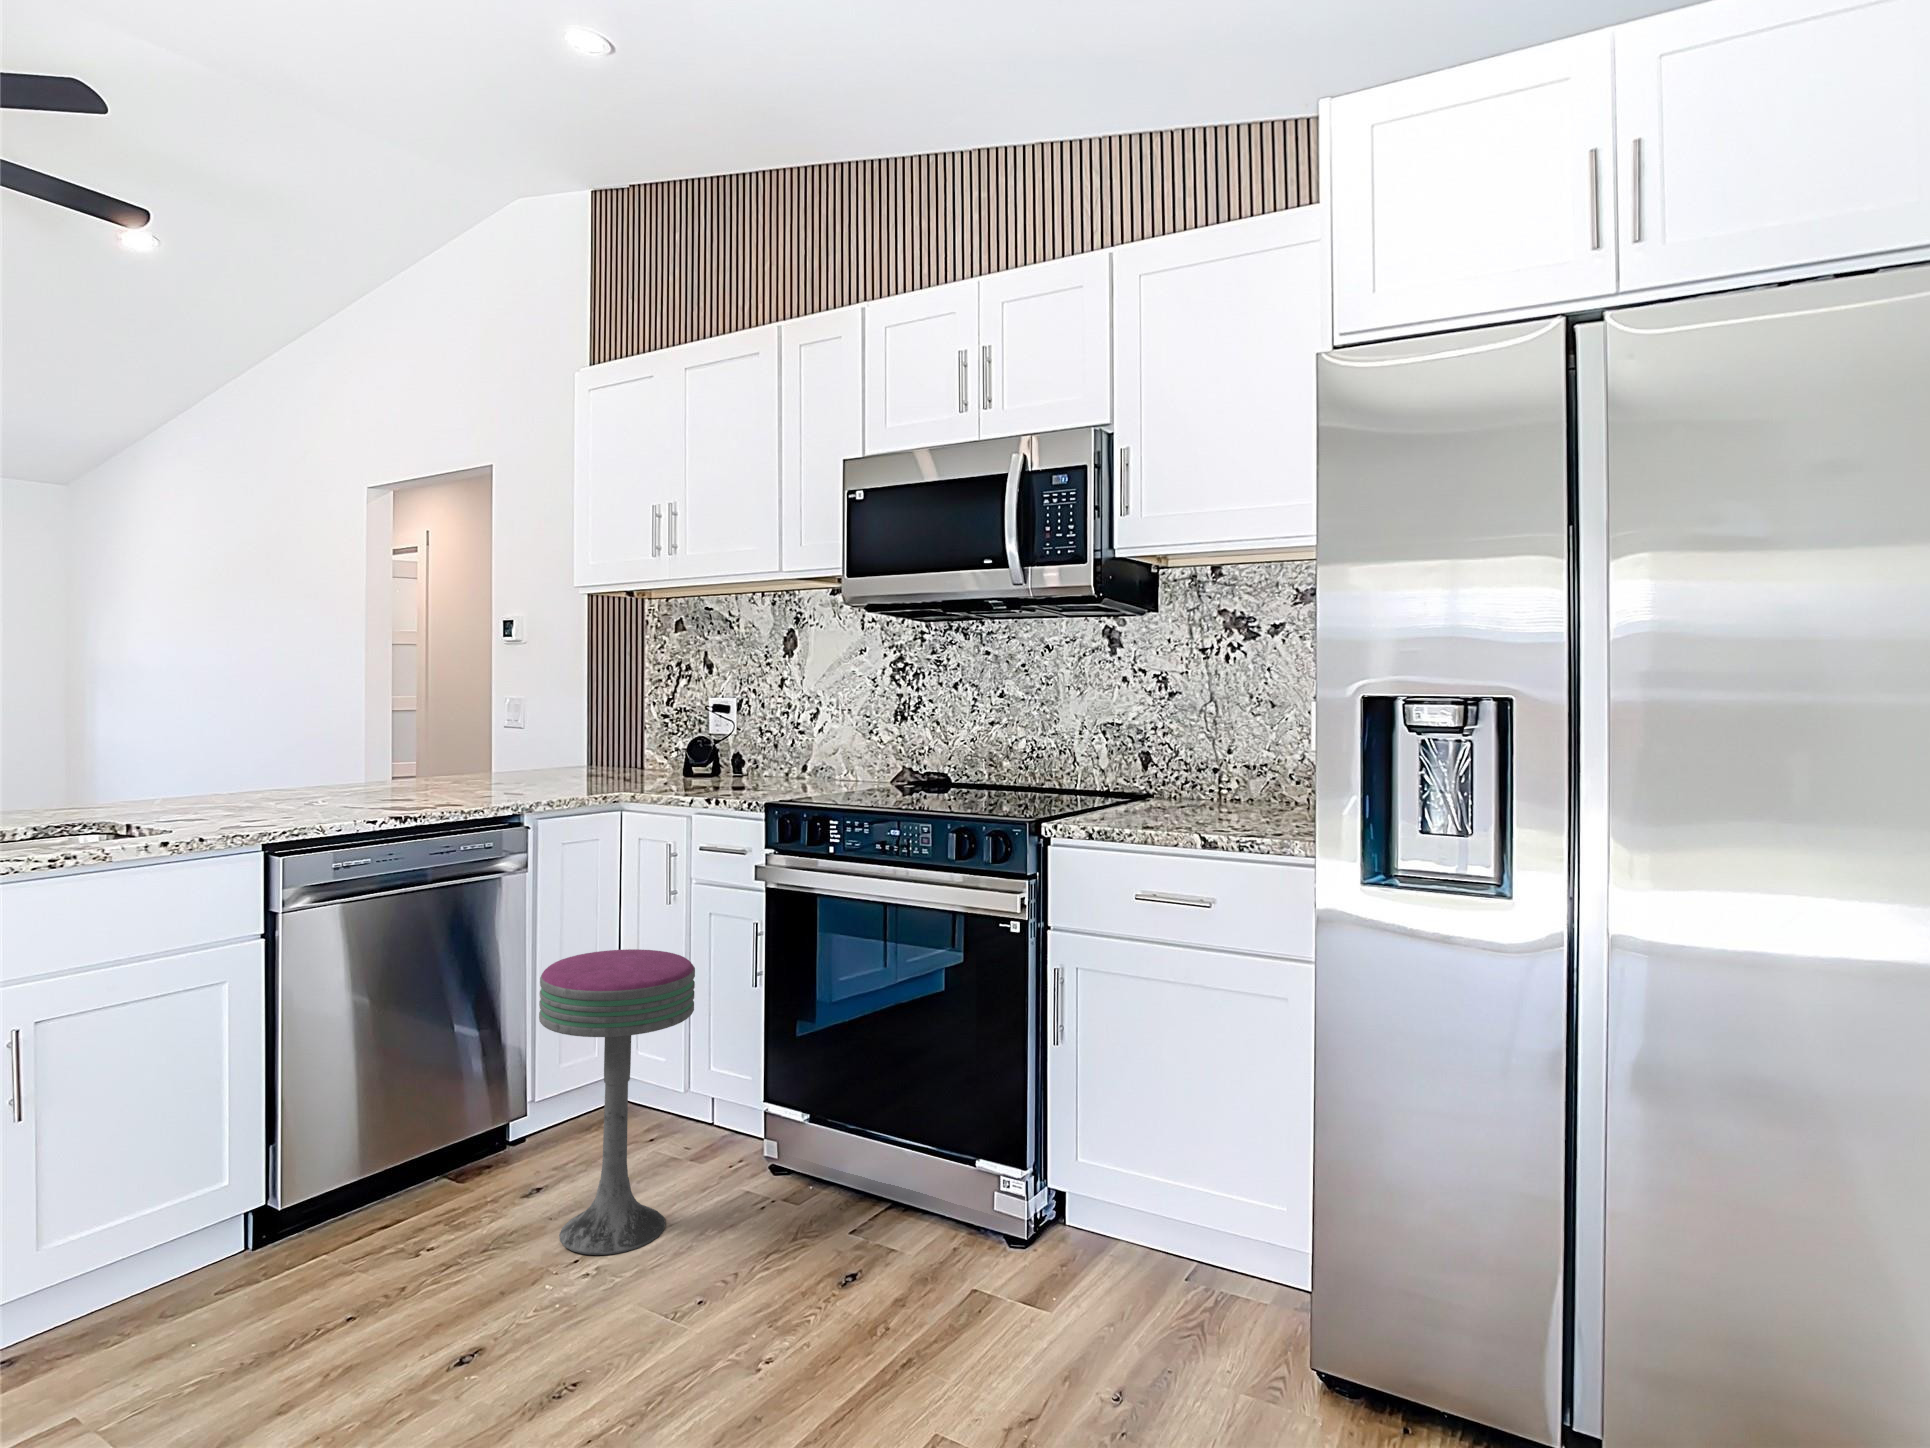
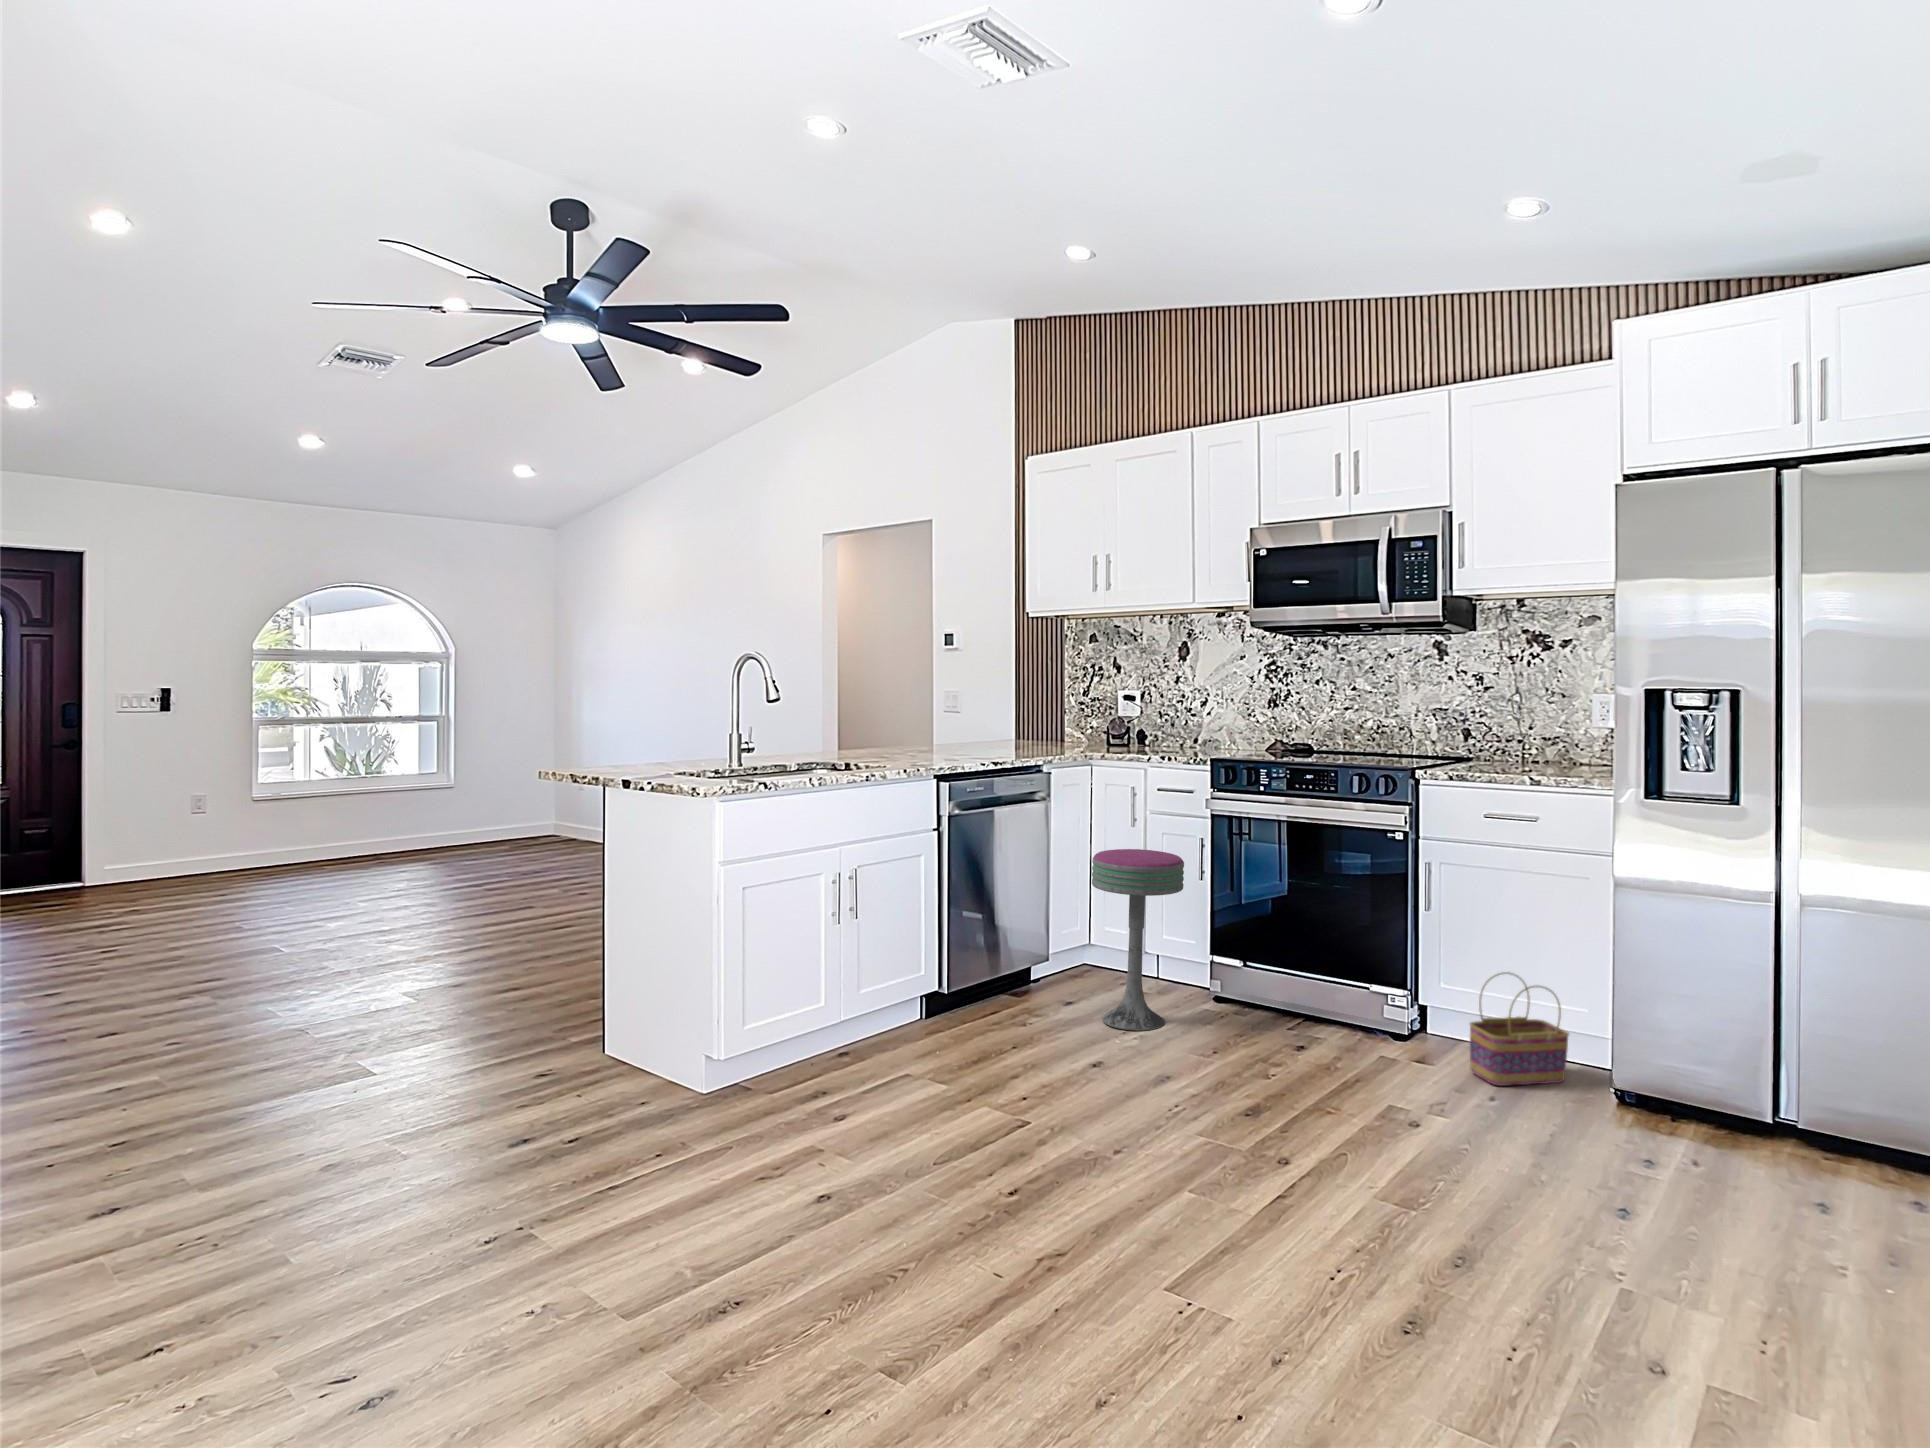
basket: none [1103,1152,1256,1356] -> present [1470,972,1569,1086]

